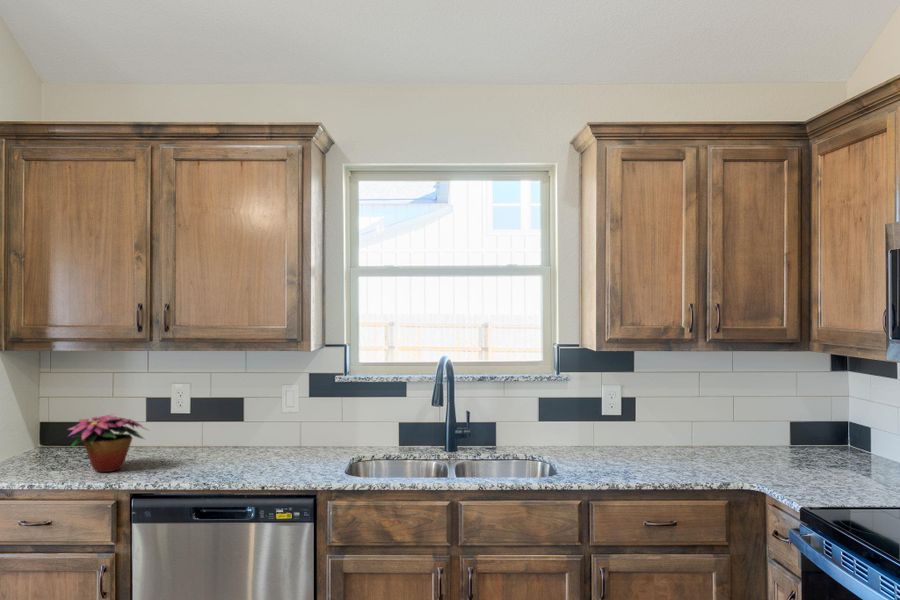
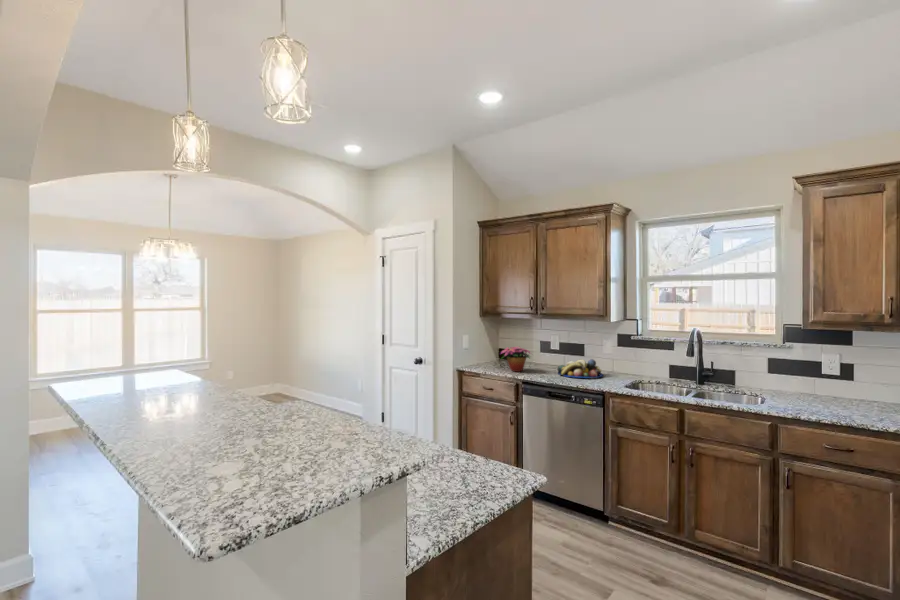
fruit bowl: none [199,426,292,469] -> present [558,359,603,378]

